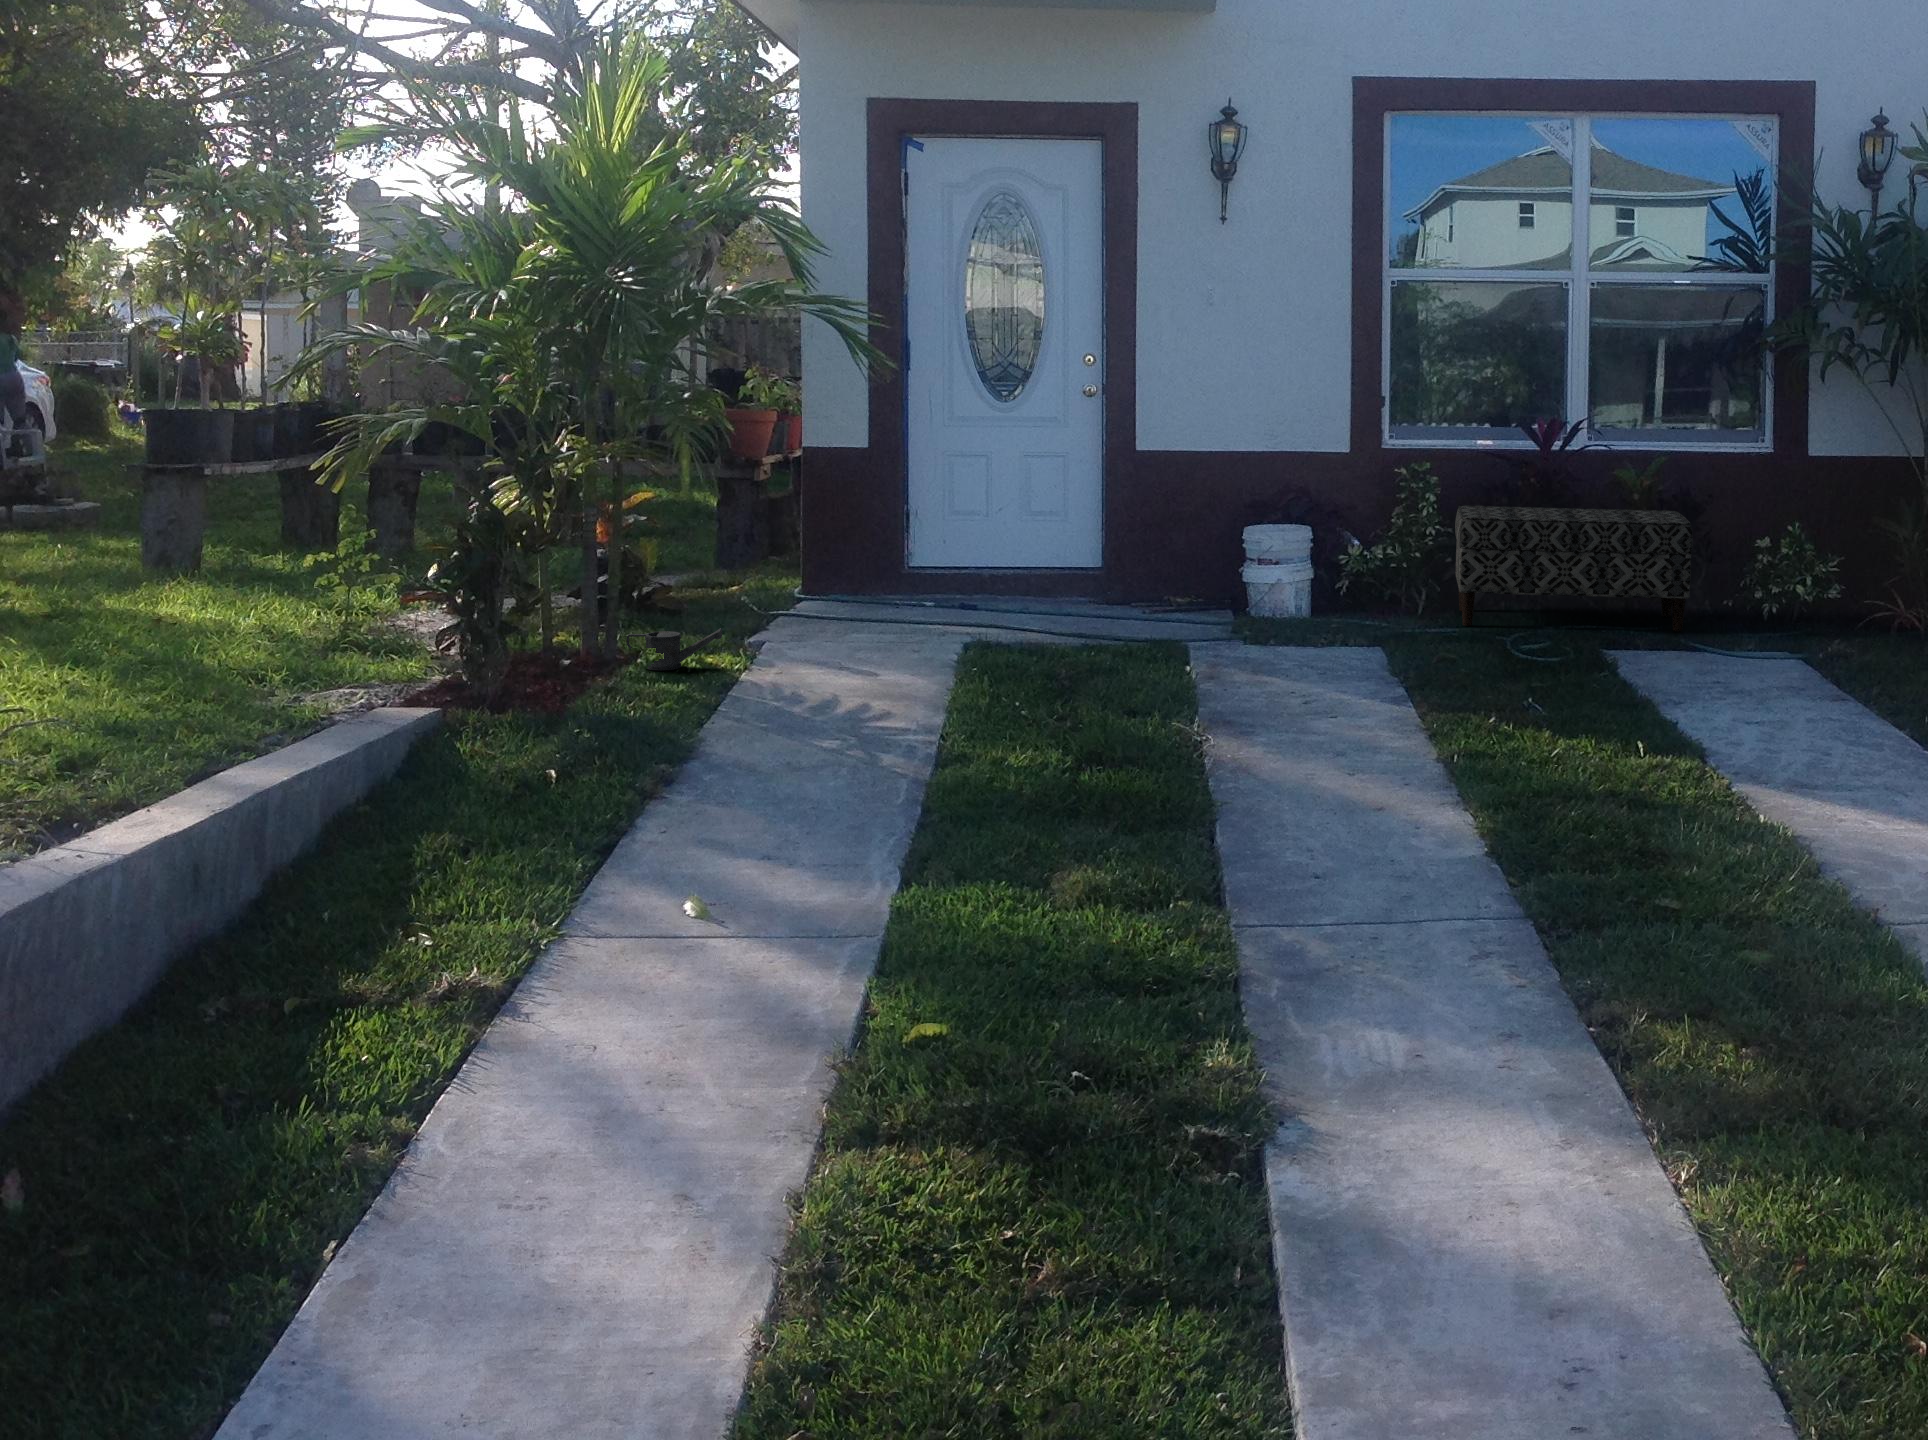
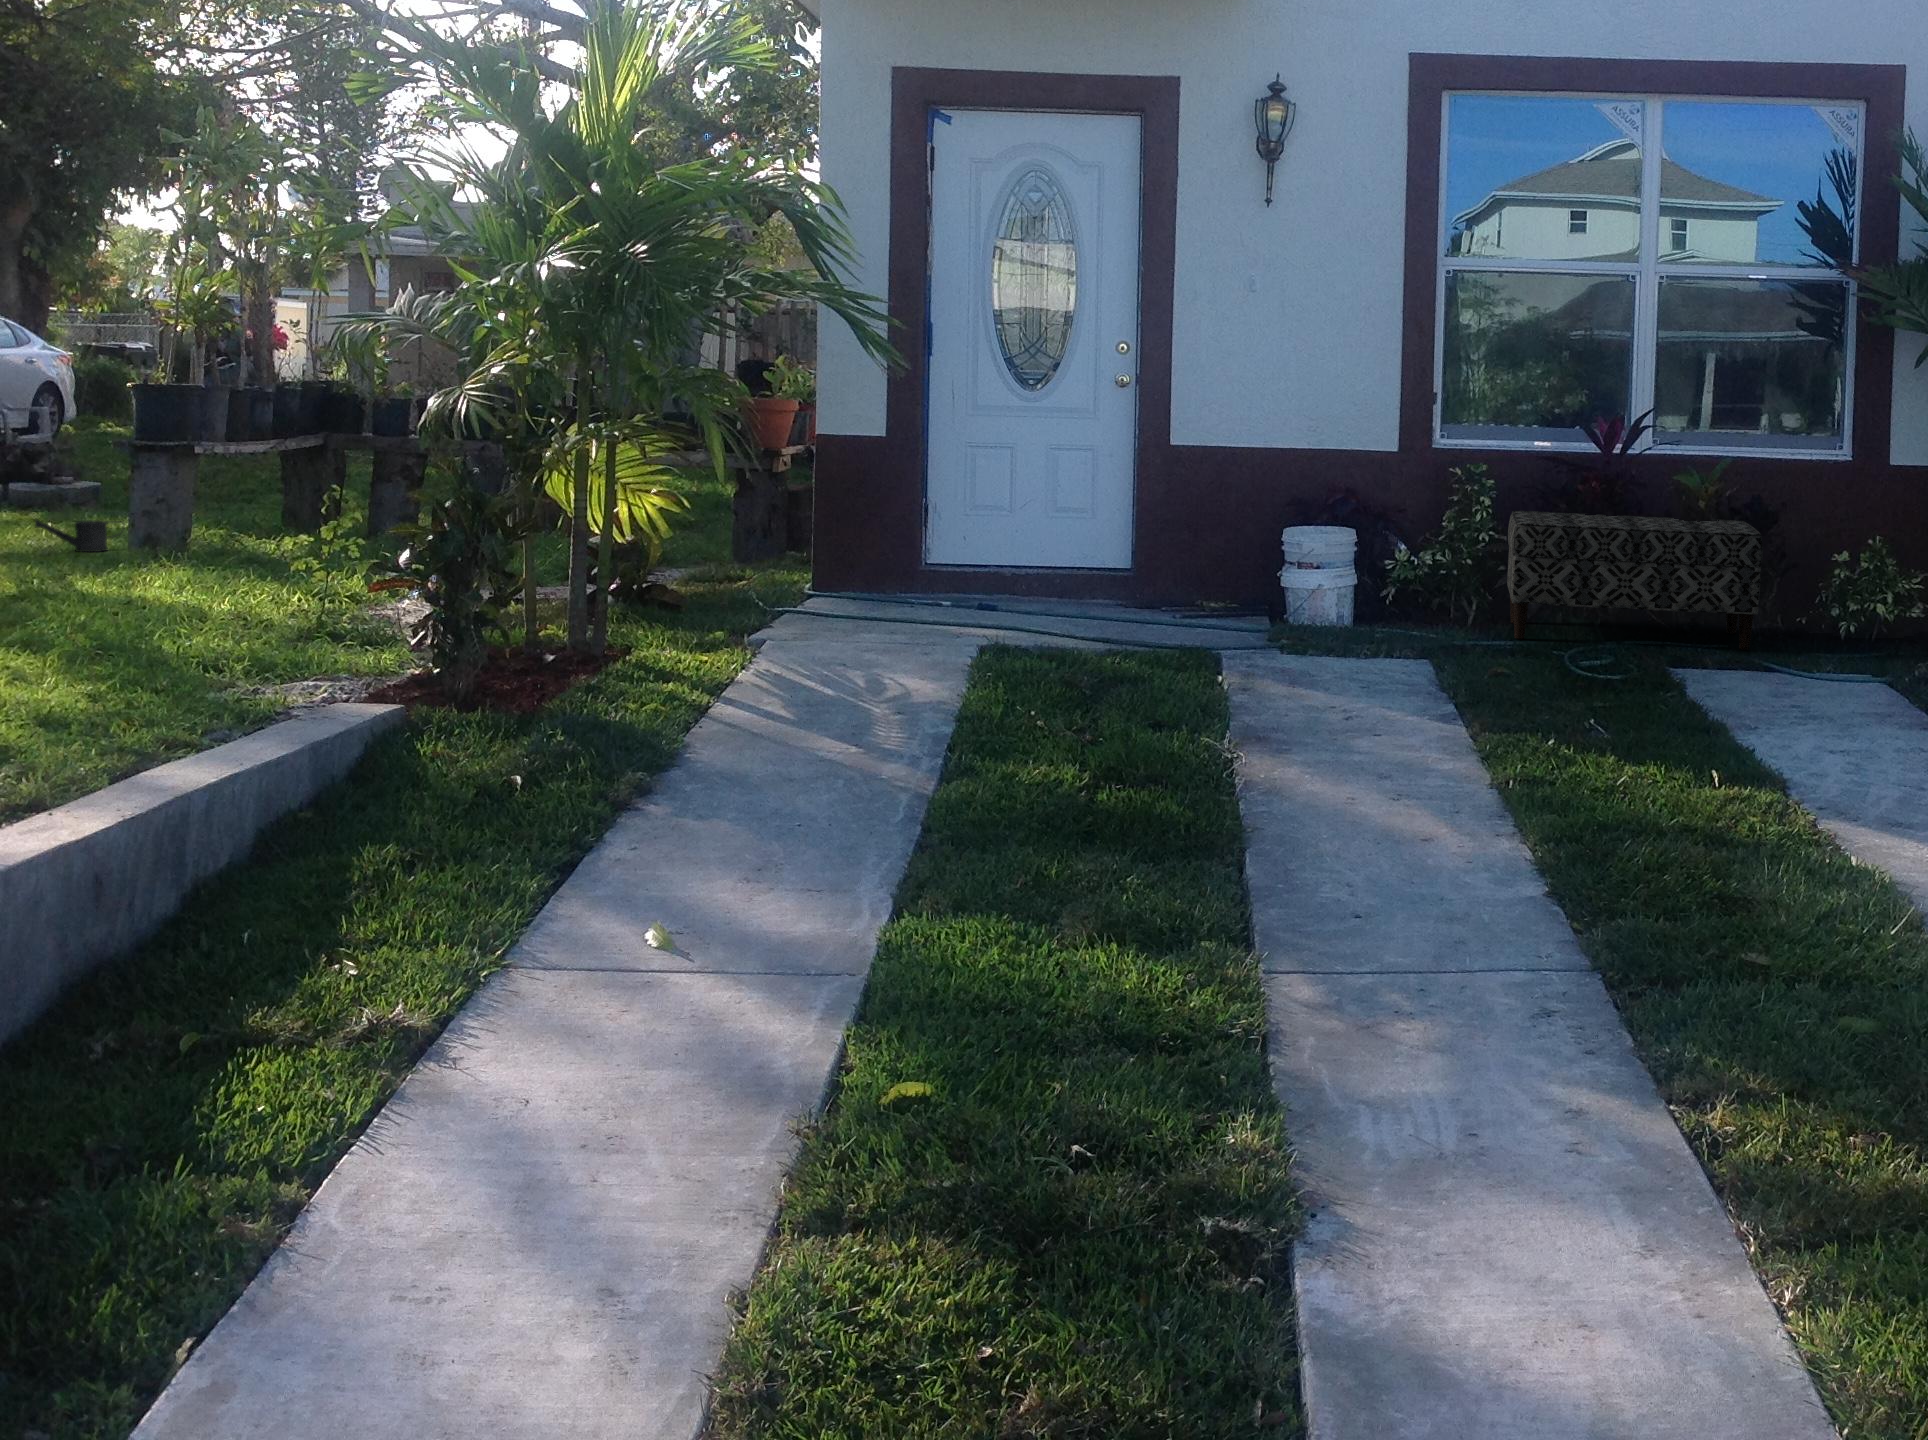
watering can: present [627,628,722,671] -> present [35,520,117,552]

